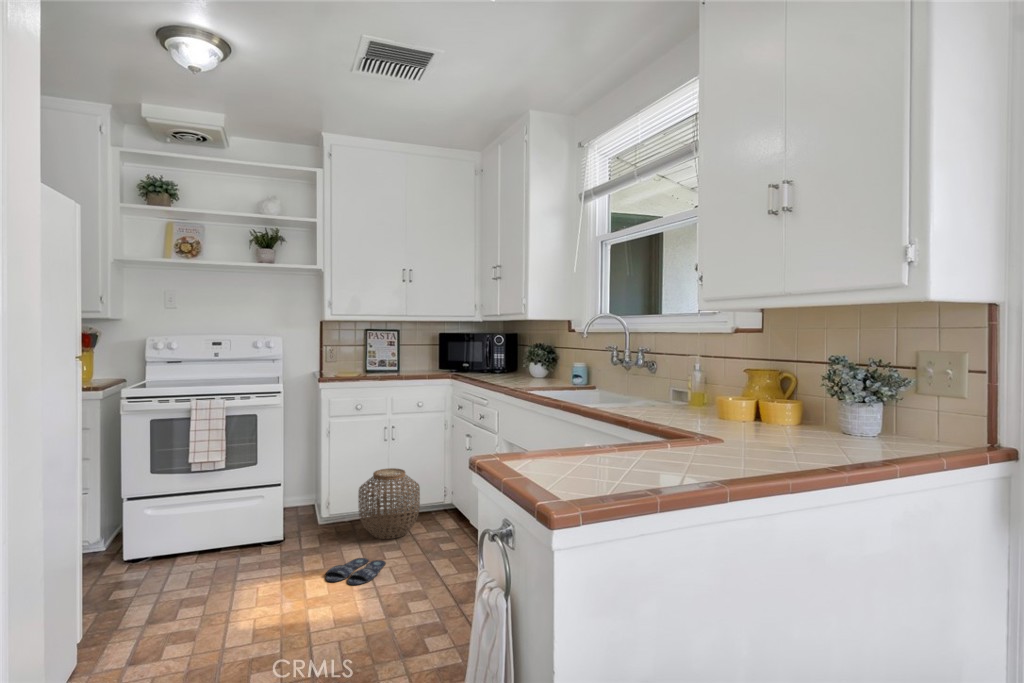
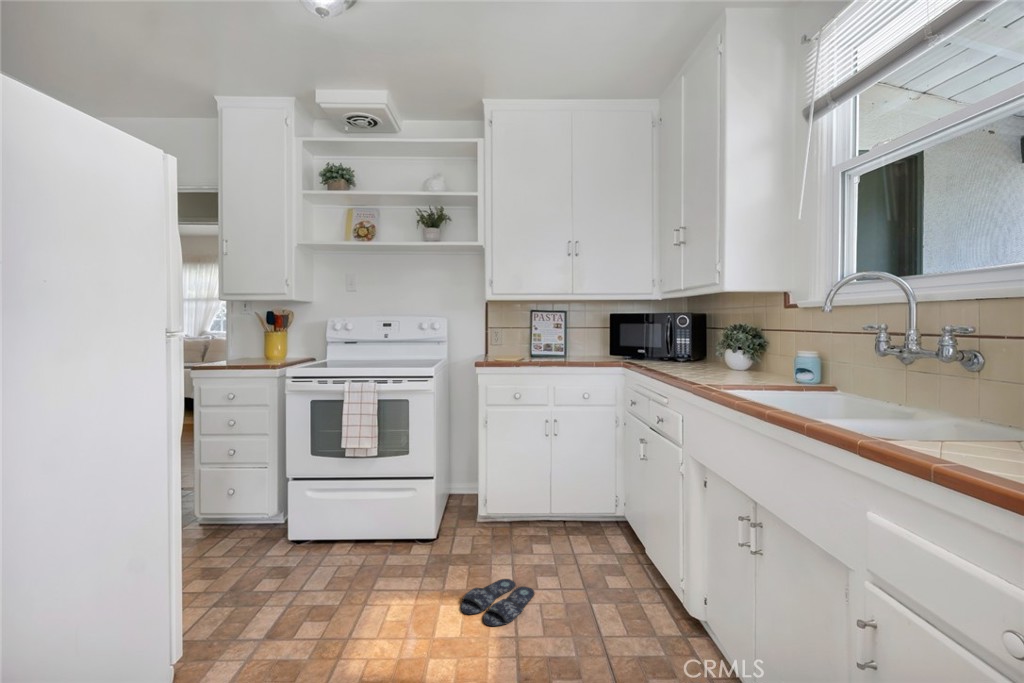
woven basket: present [358,468,420,539] -> none [512,469,582,554]

